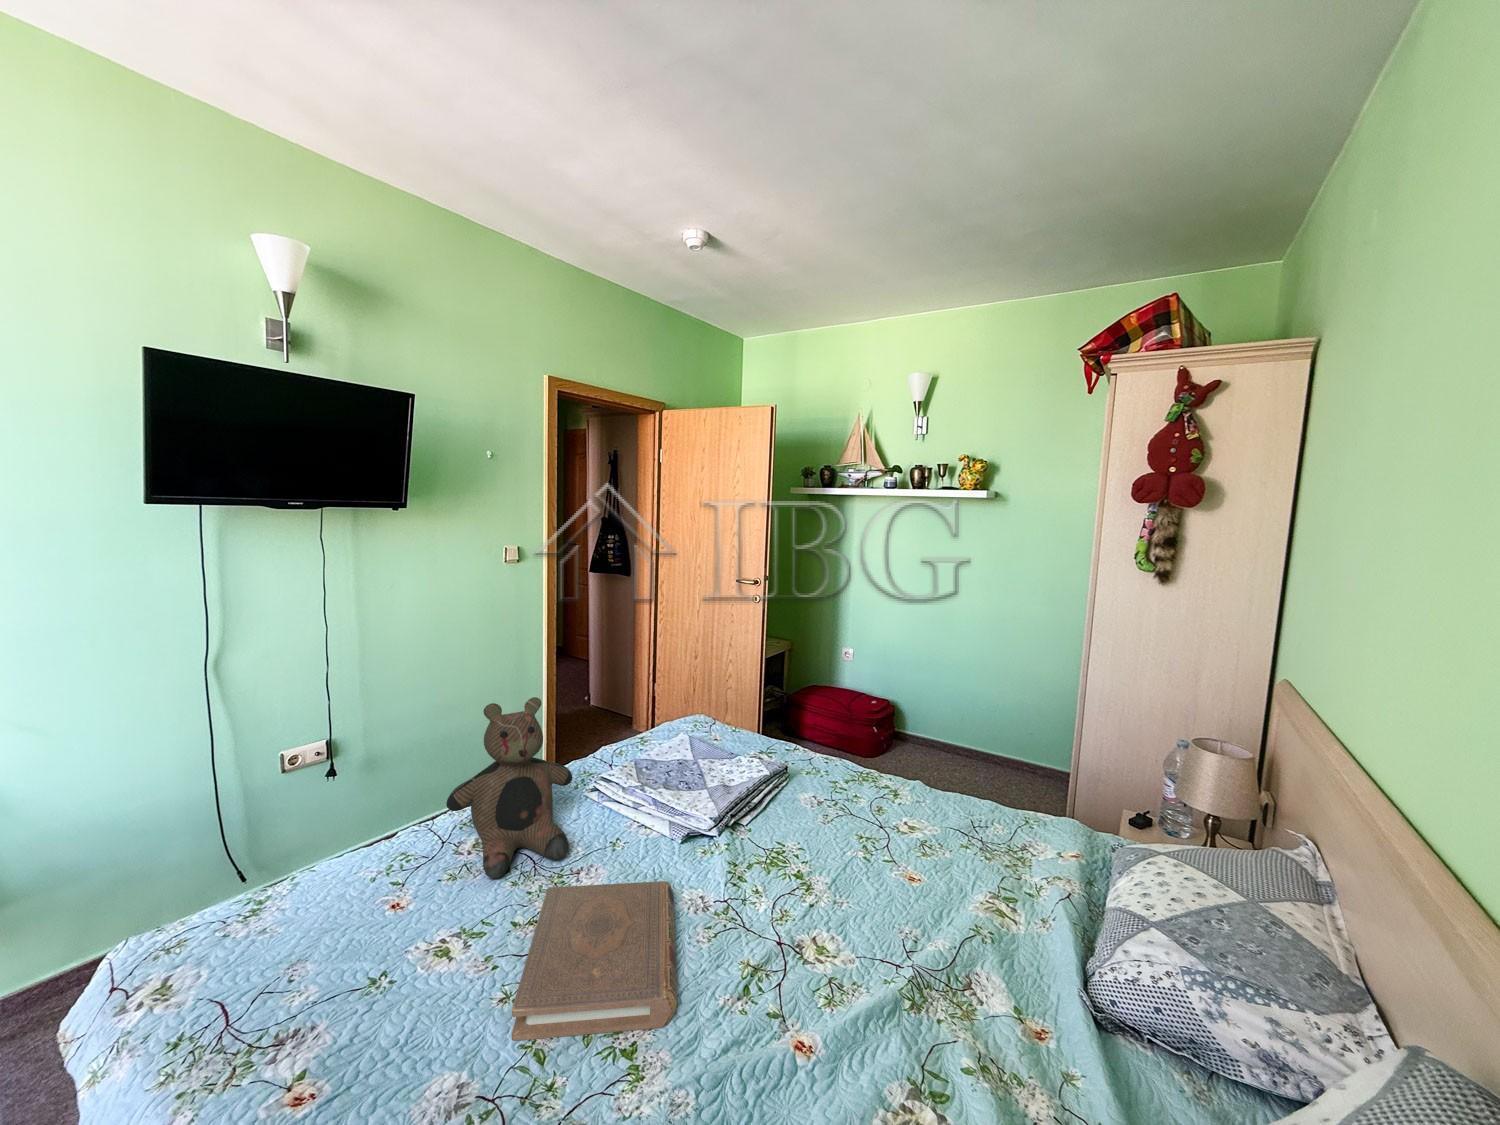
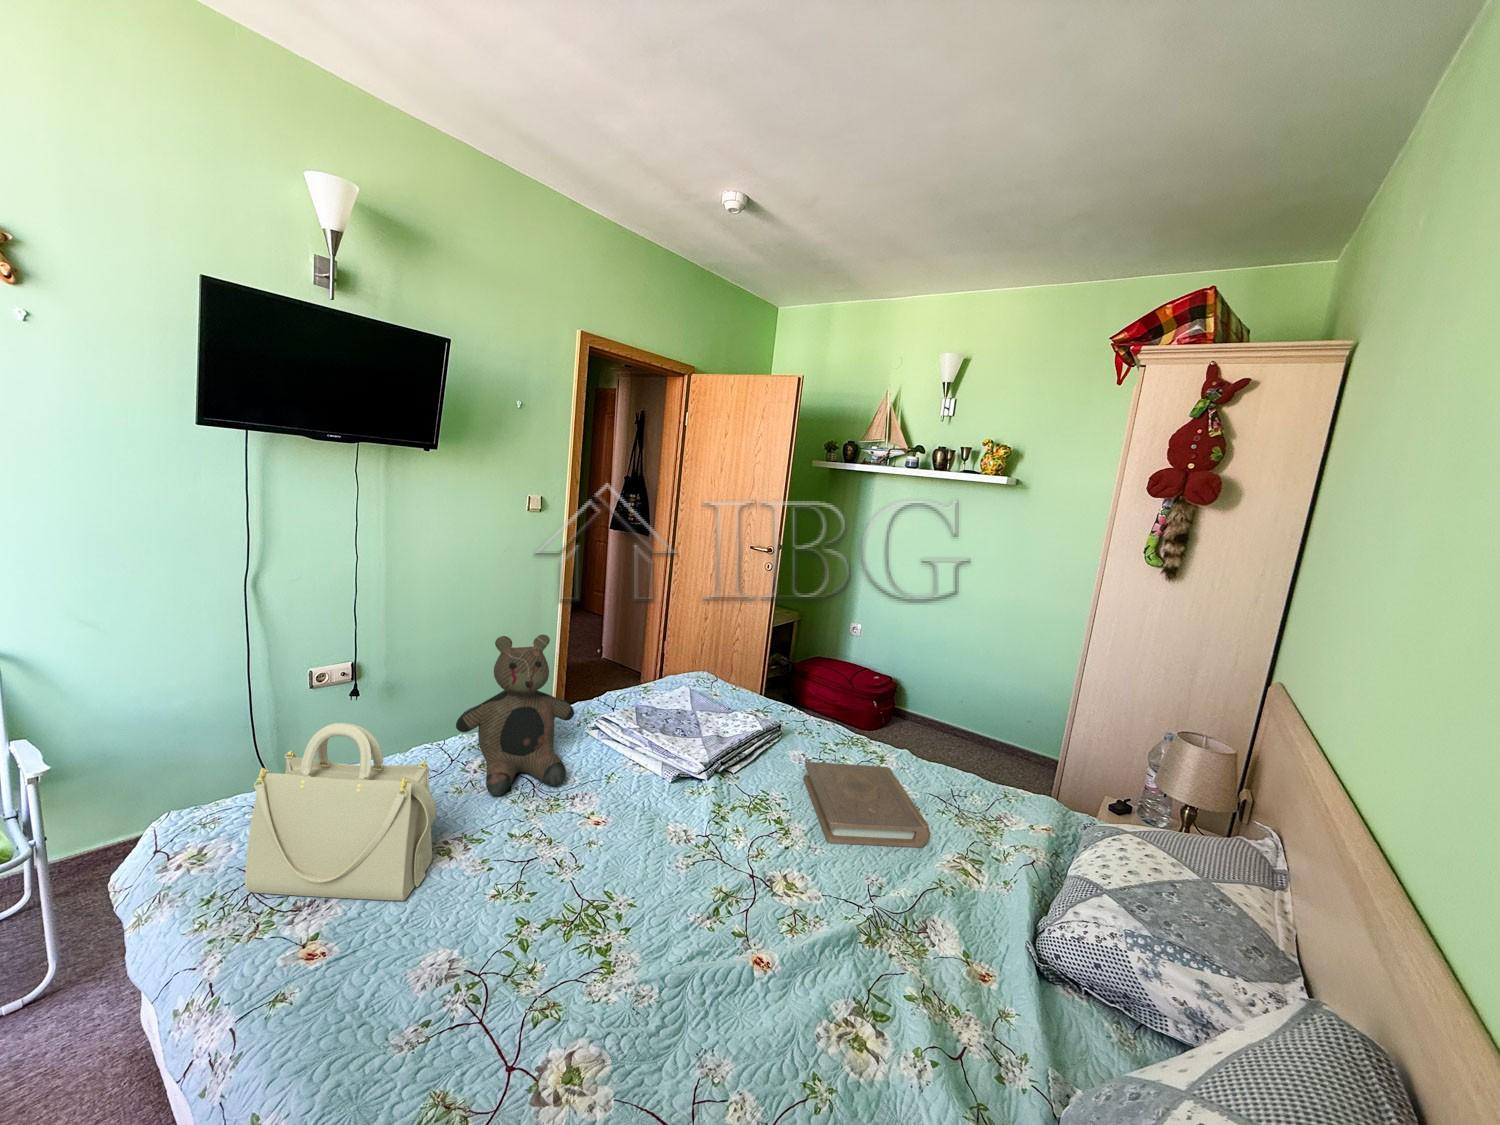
handbag: none [218,824,431,1028] -> present [245,723,436,901]
book: present [512,881,677,1041] -> present [803,762,931,847]

